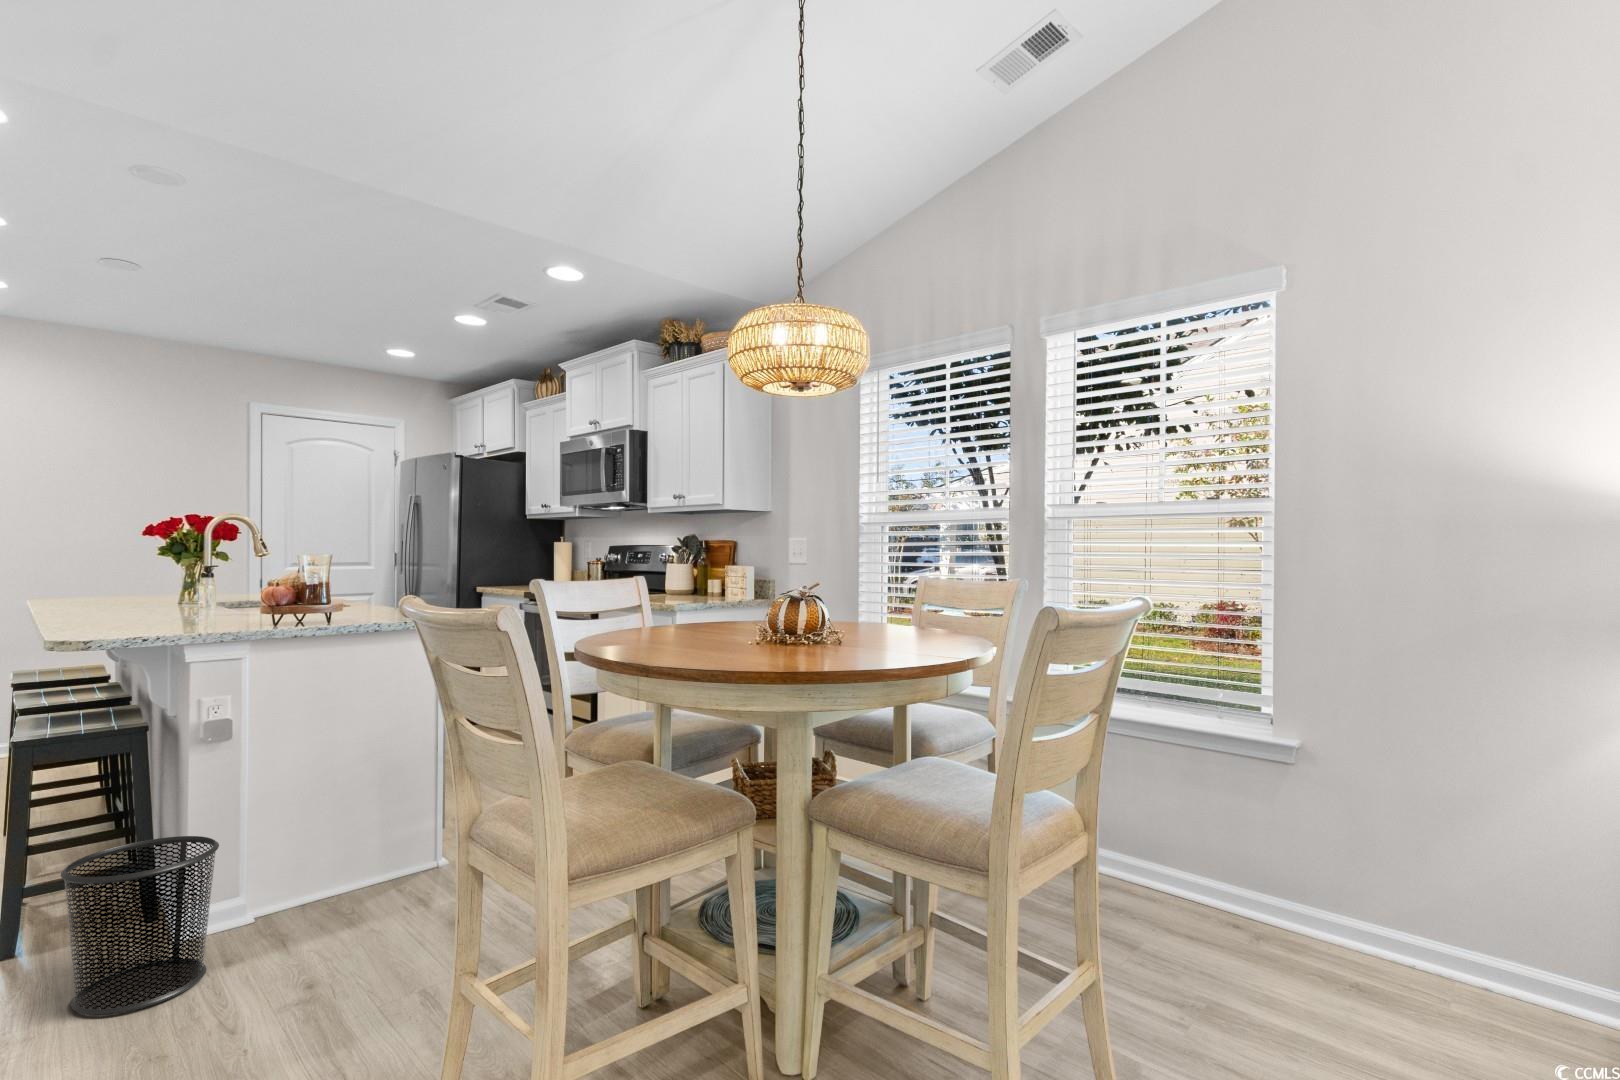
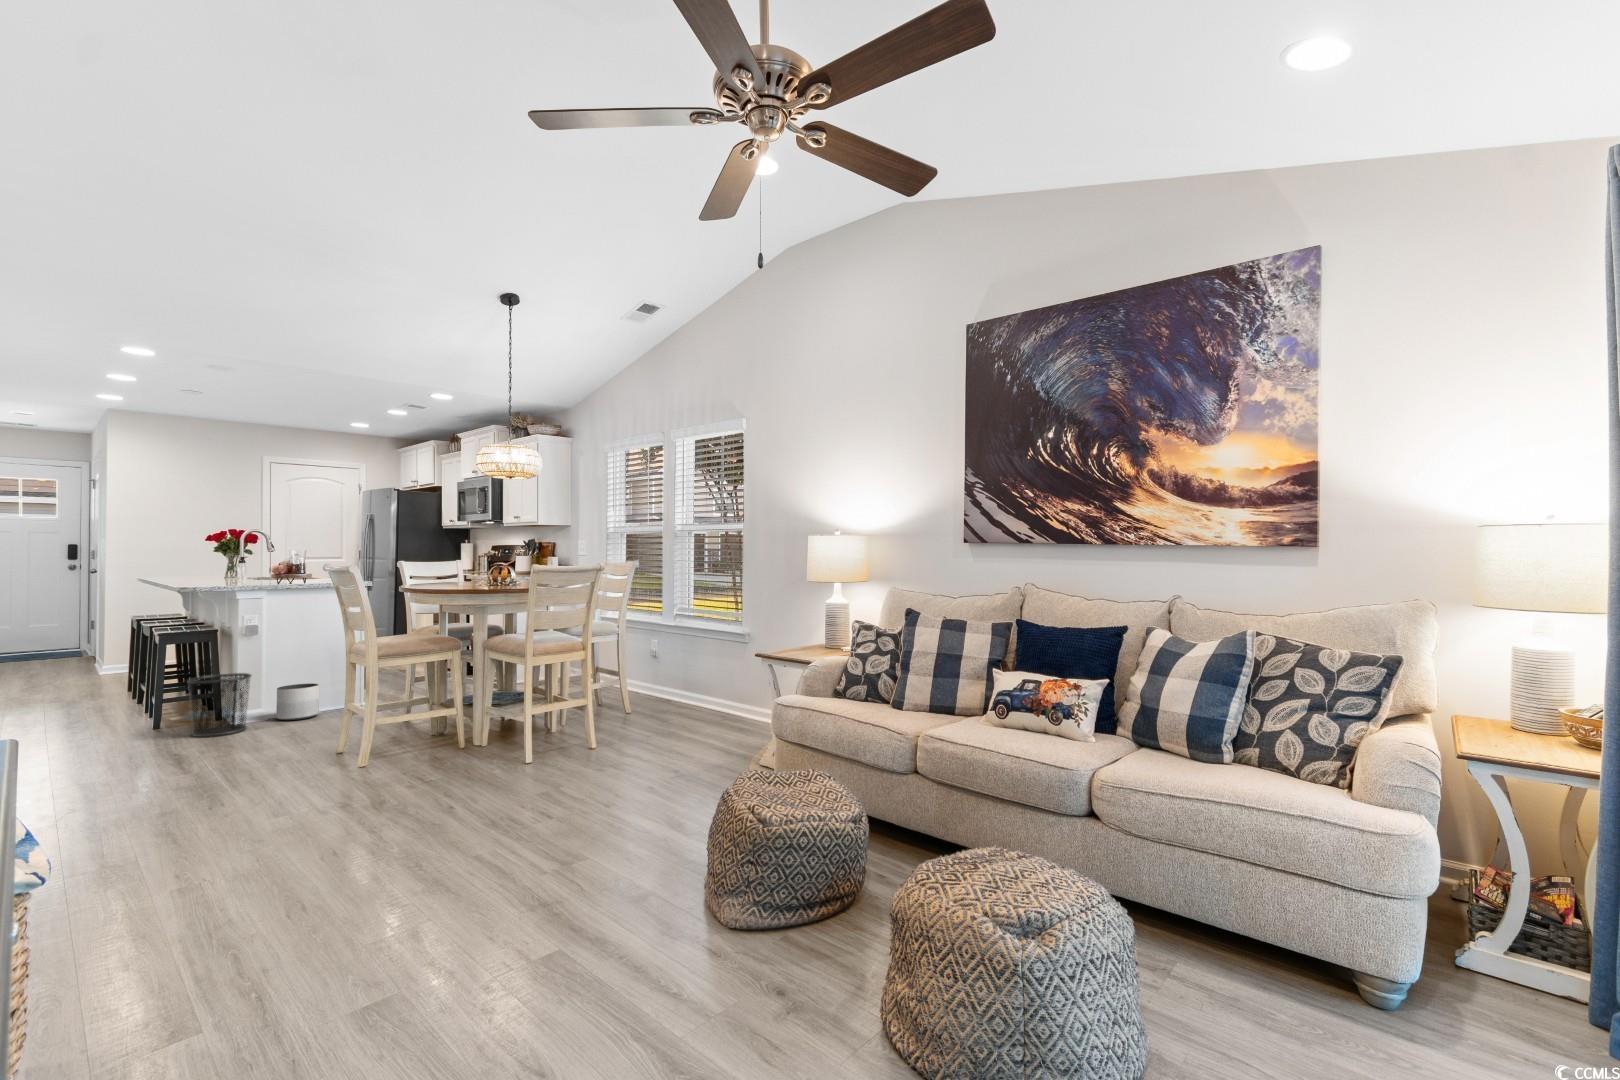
planter: none [273,839,362,934] -> present [276,683,319,720]

